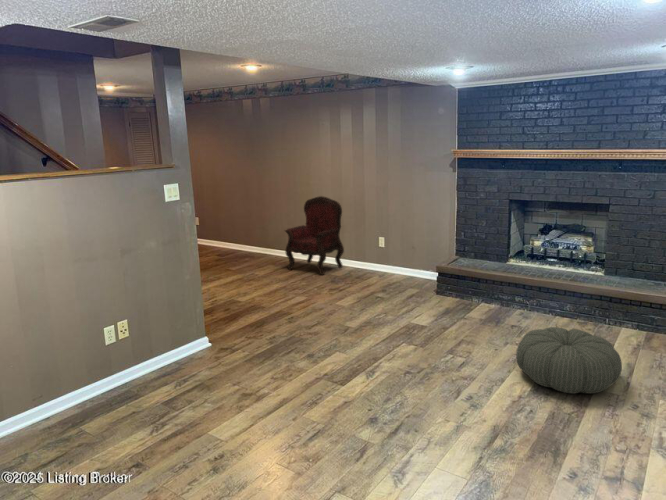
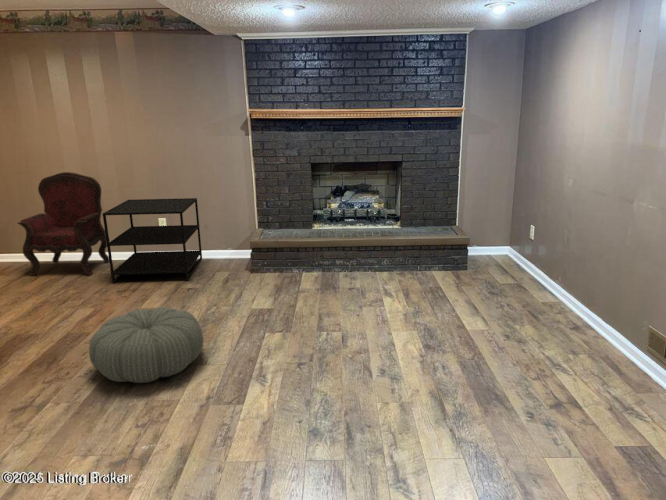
side table: none [330,221,409,292] -> present [103,198,202,283]
pouf: present [516,327,622,394] -> present [89,307,203,383]

